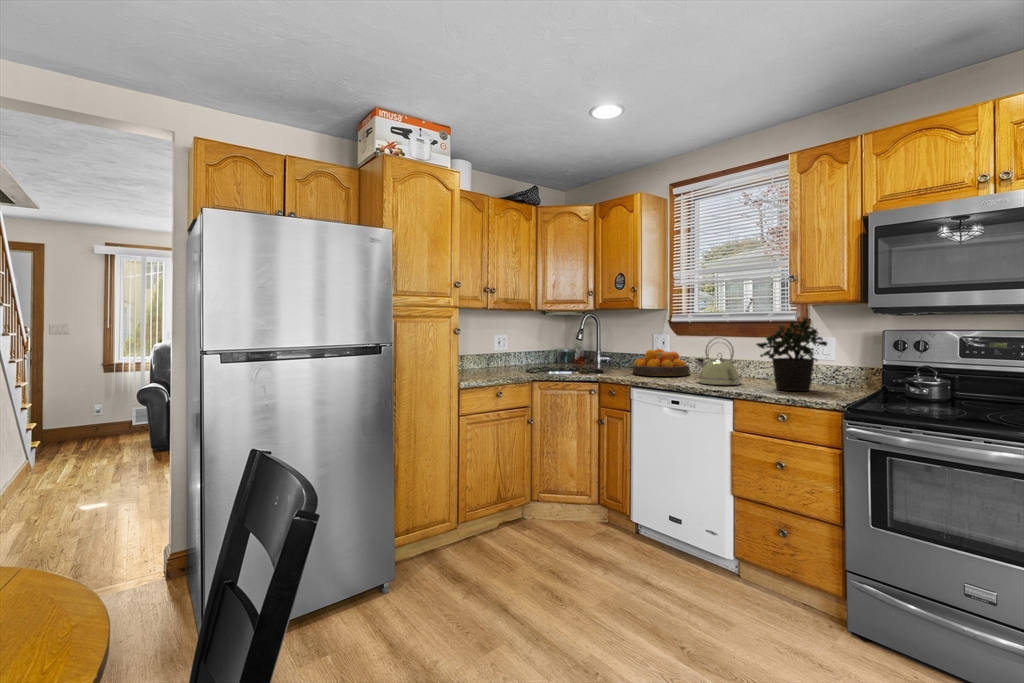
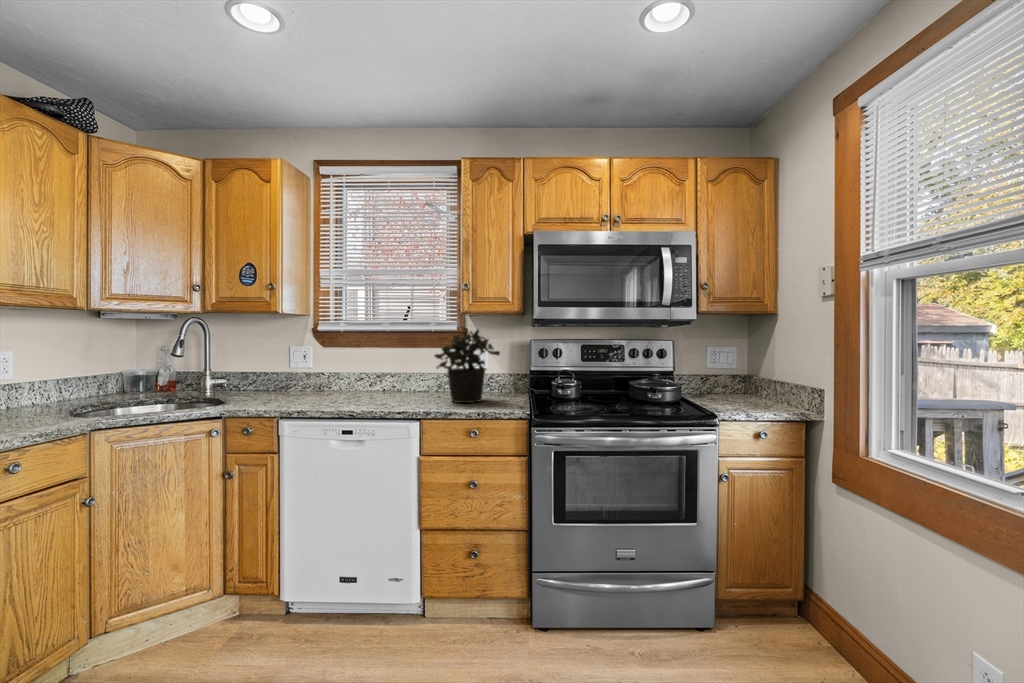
kettle: present [695,338,741,385] -> none [359,349,412,404]
fruit bowl: present [633,349,689,376] -> none [268,364,342,399]

